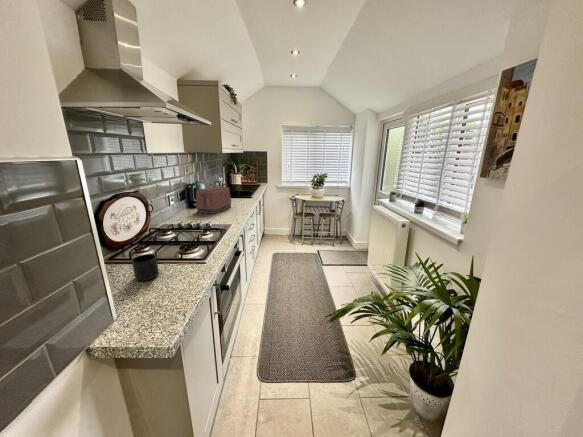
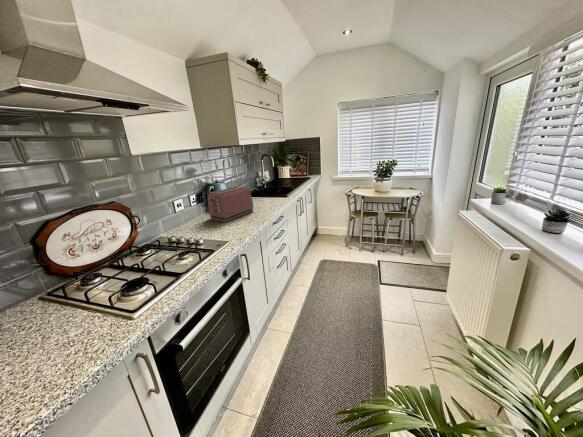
mug: present [132,254,159,281] -> none [16,306,67,350]

